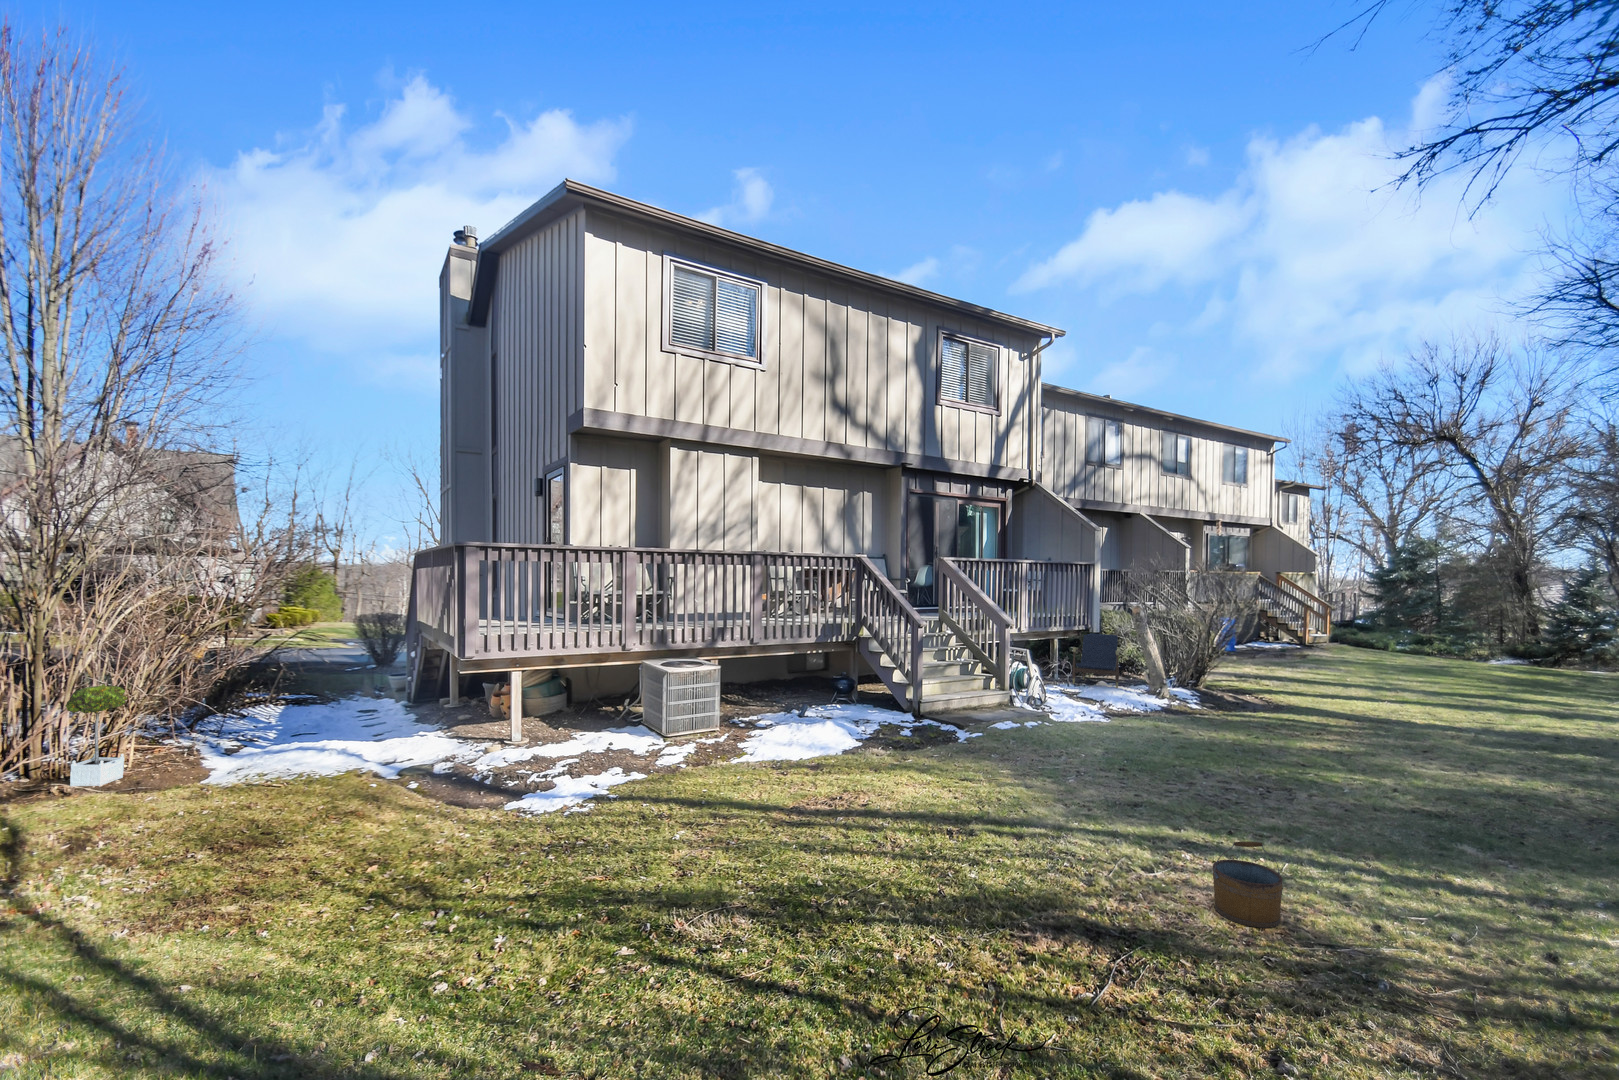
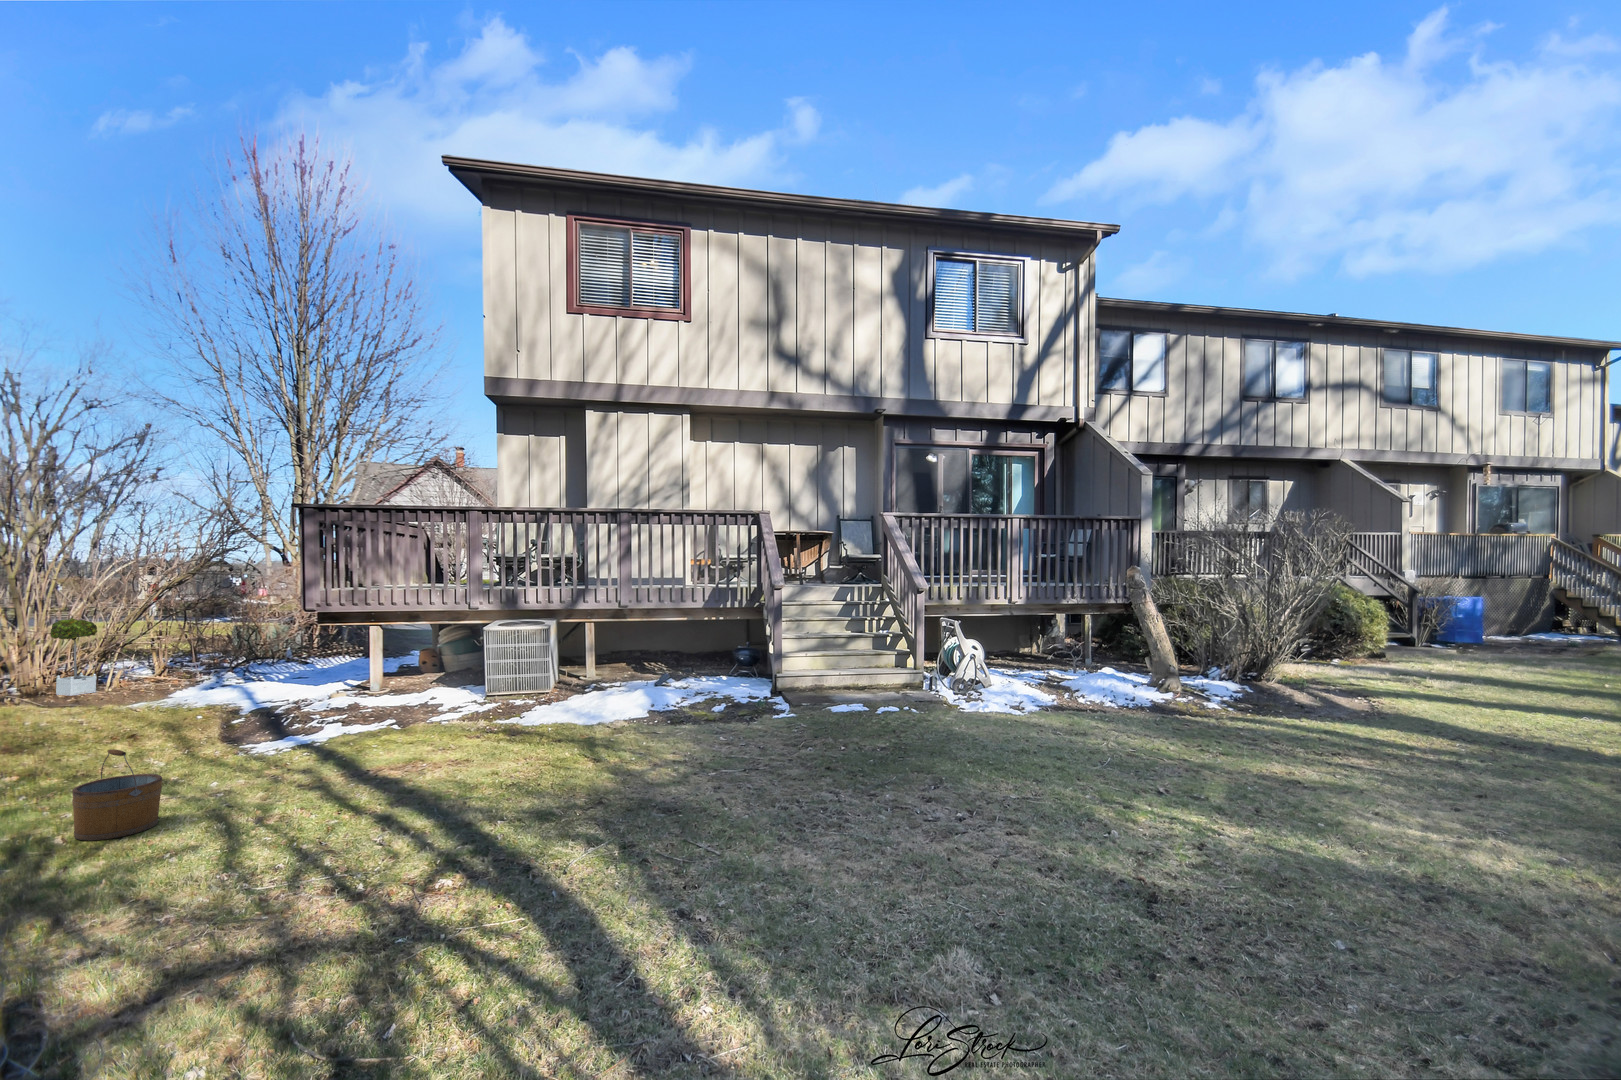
lounge chair: present [1072,634,1121,688] -> none [1100,609,1172,679]
bucket: present [1213,841,1282,928] -> present [72,749,162,841]

